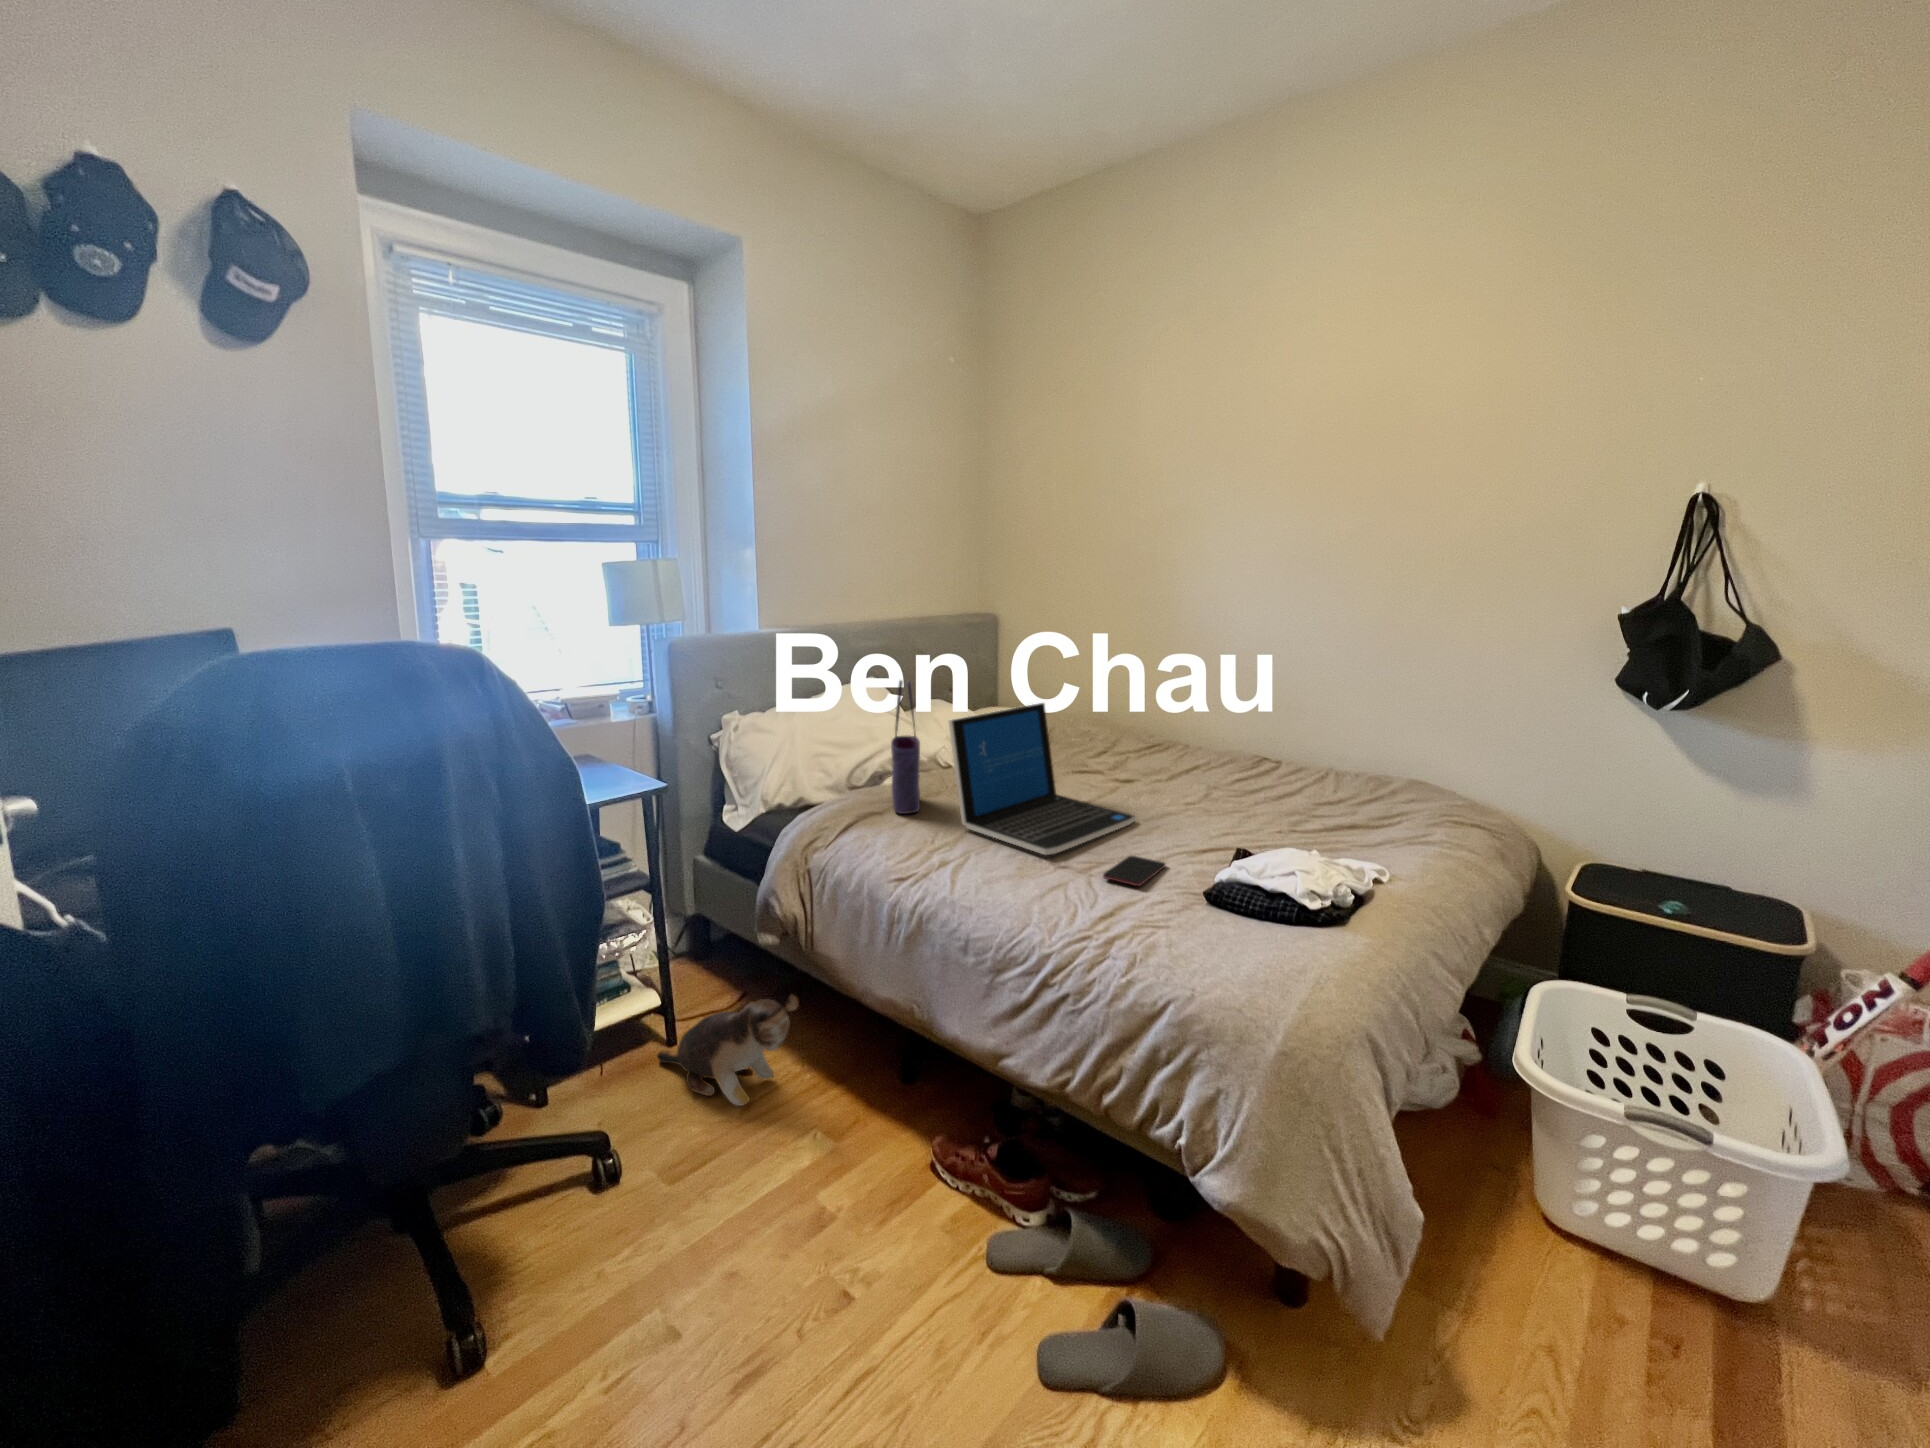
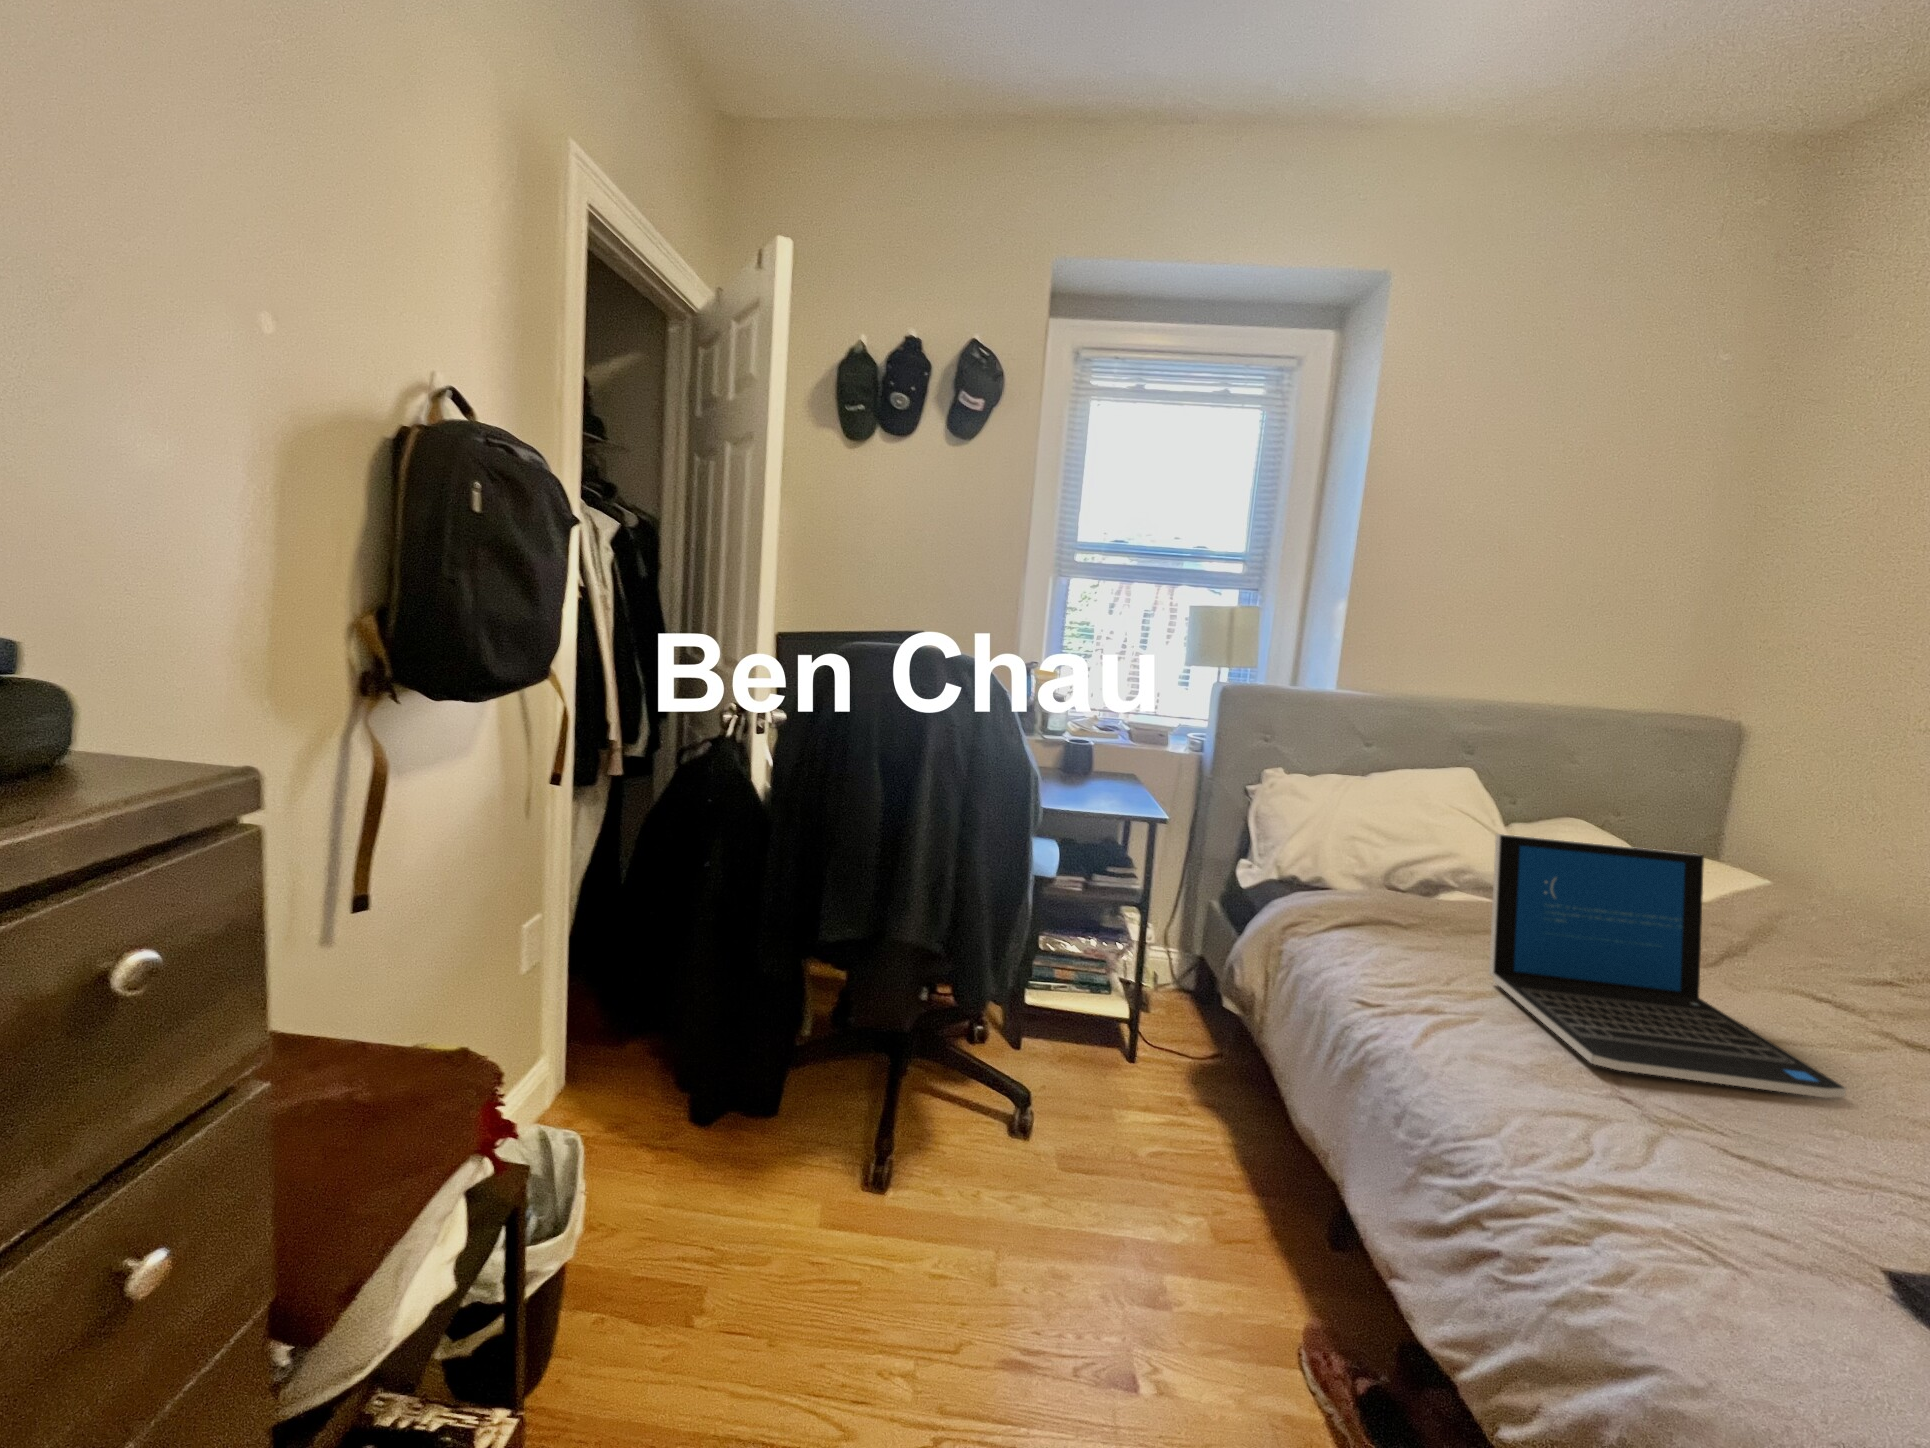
tote bag: present [891,680,920,814] -> none [1411,771,1470,938]
smartphone: present [1103,856,1165,886] -> none [1675,1133,1848,1191]
plush toy: present [657,995,798,1106] -> none [1112,1048,1225,1151]

